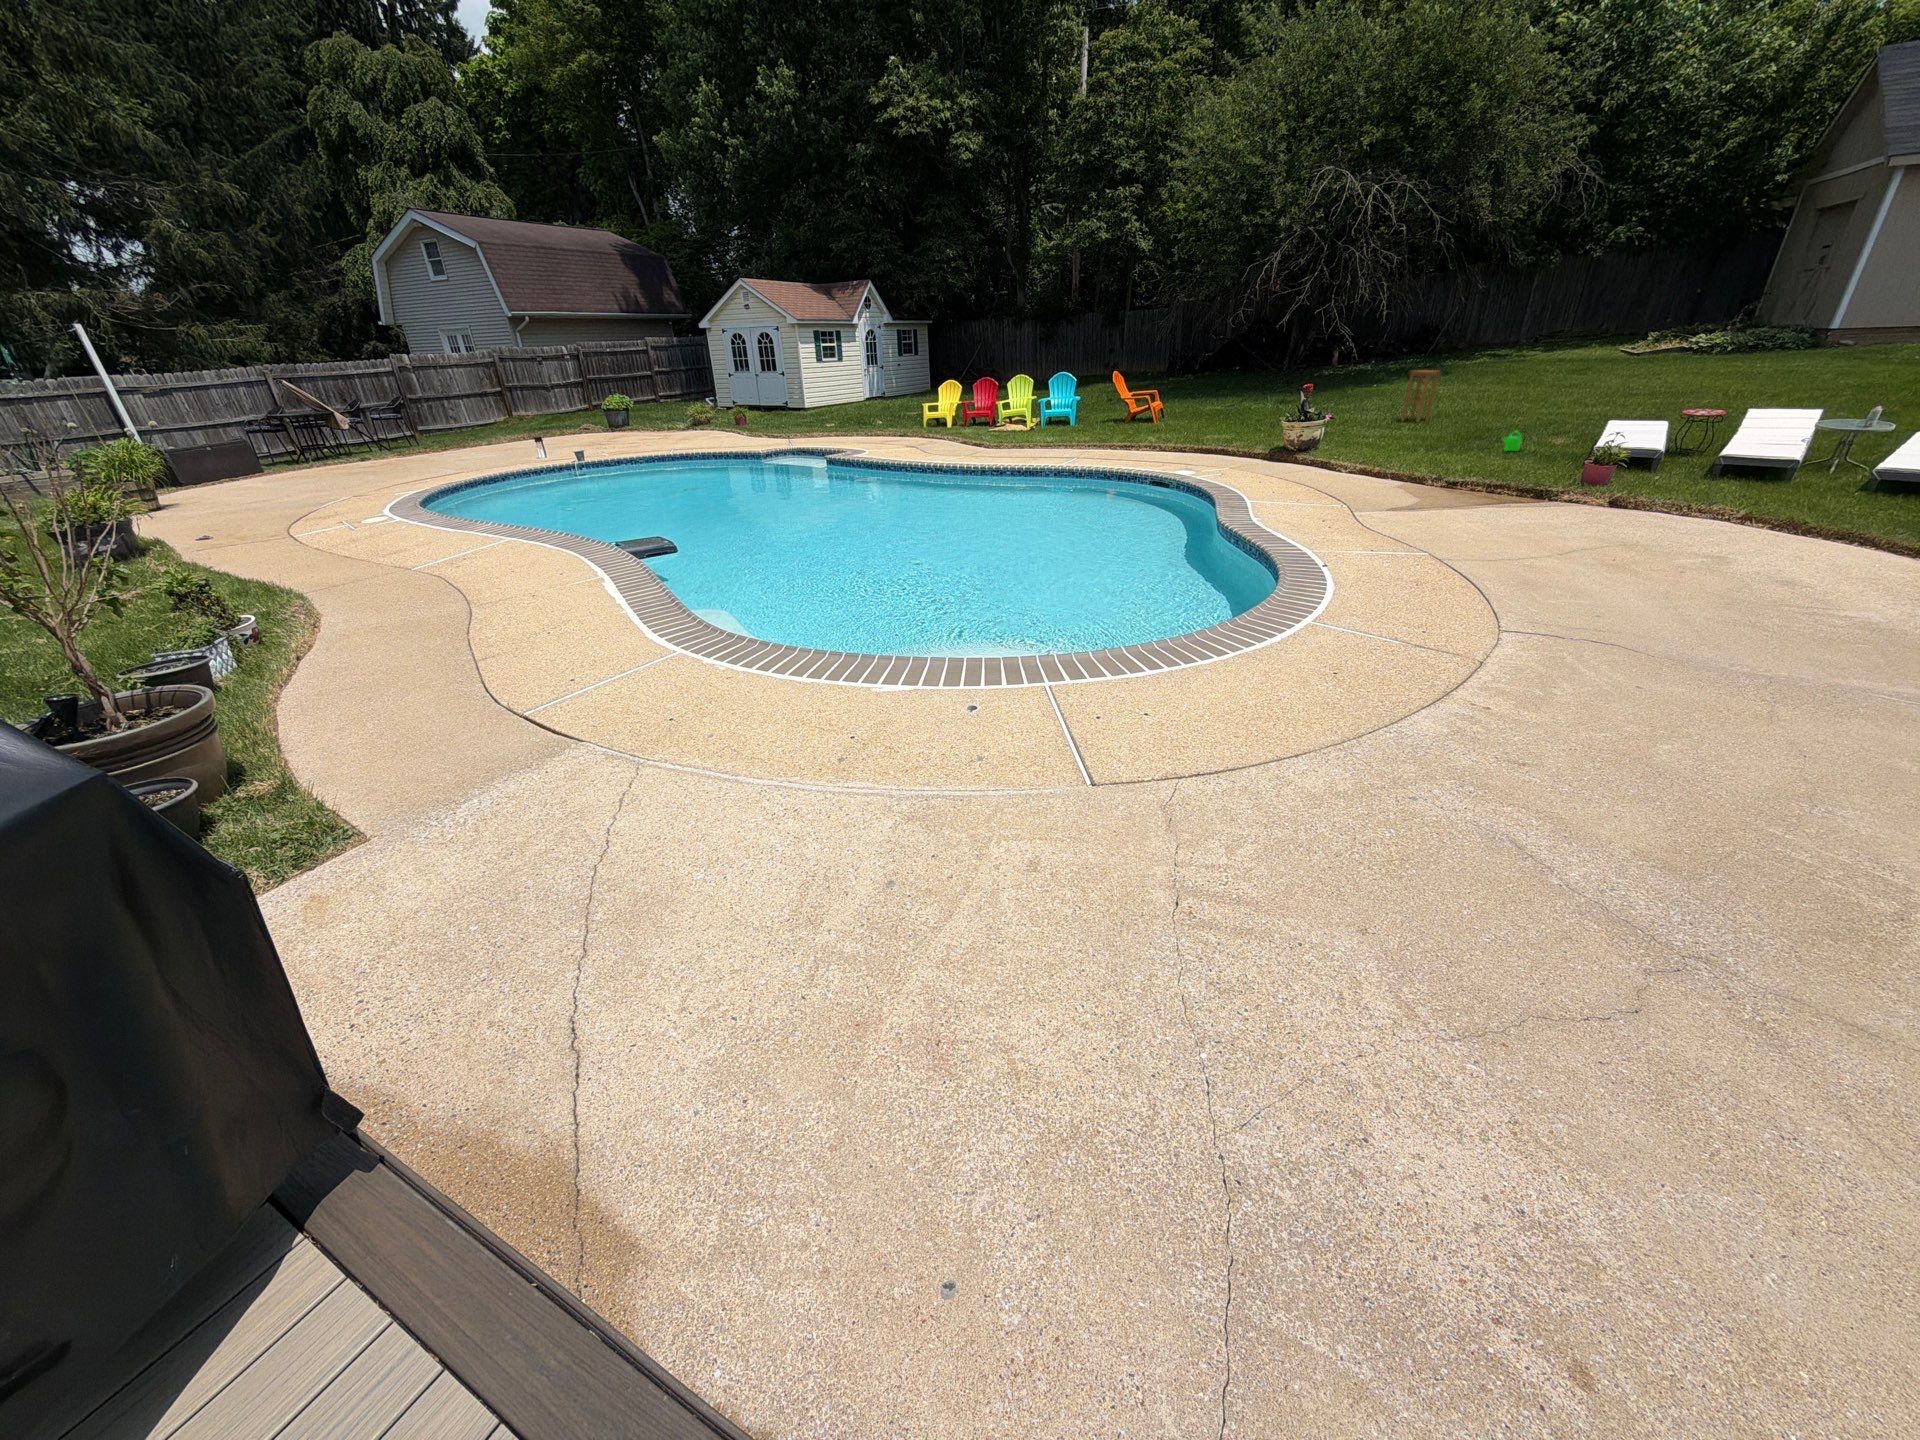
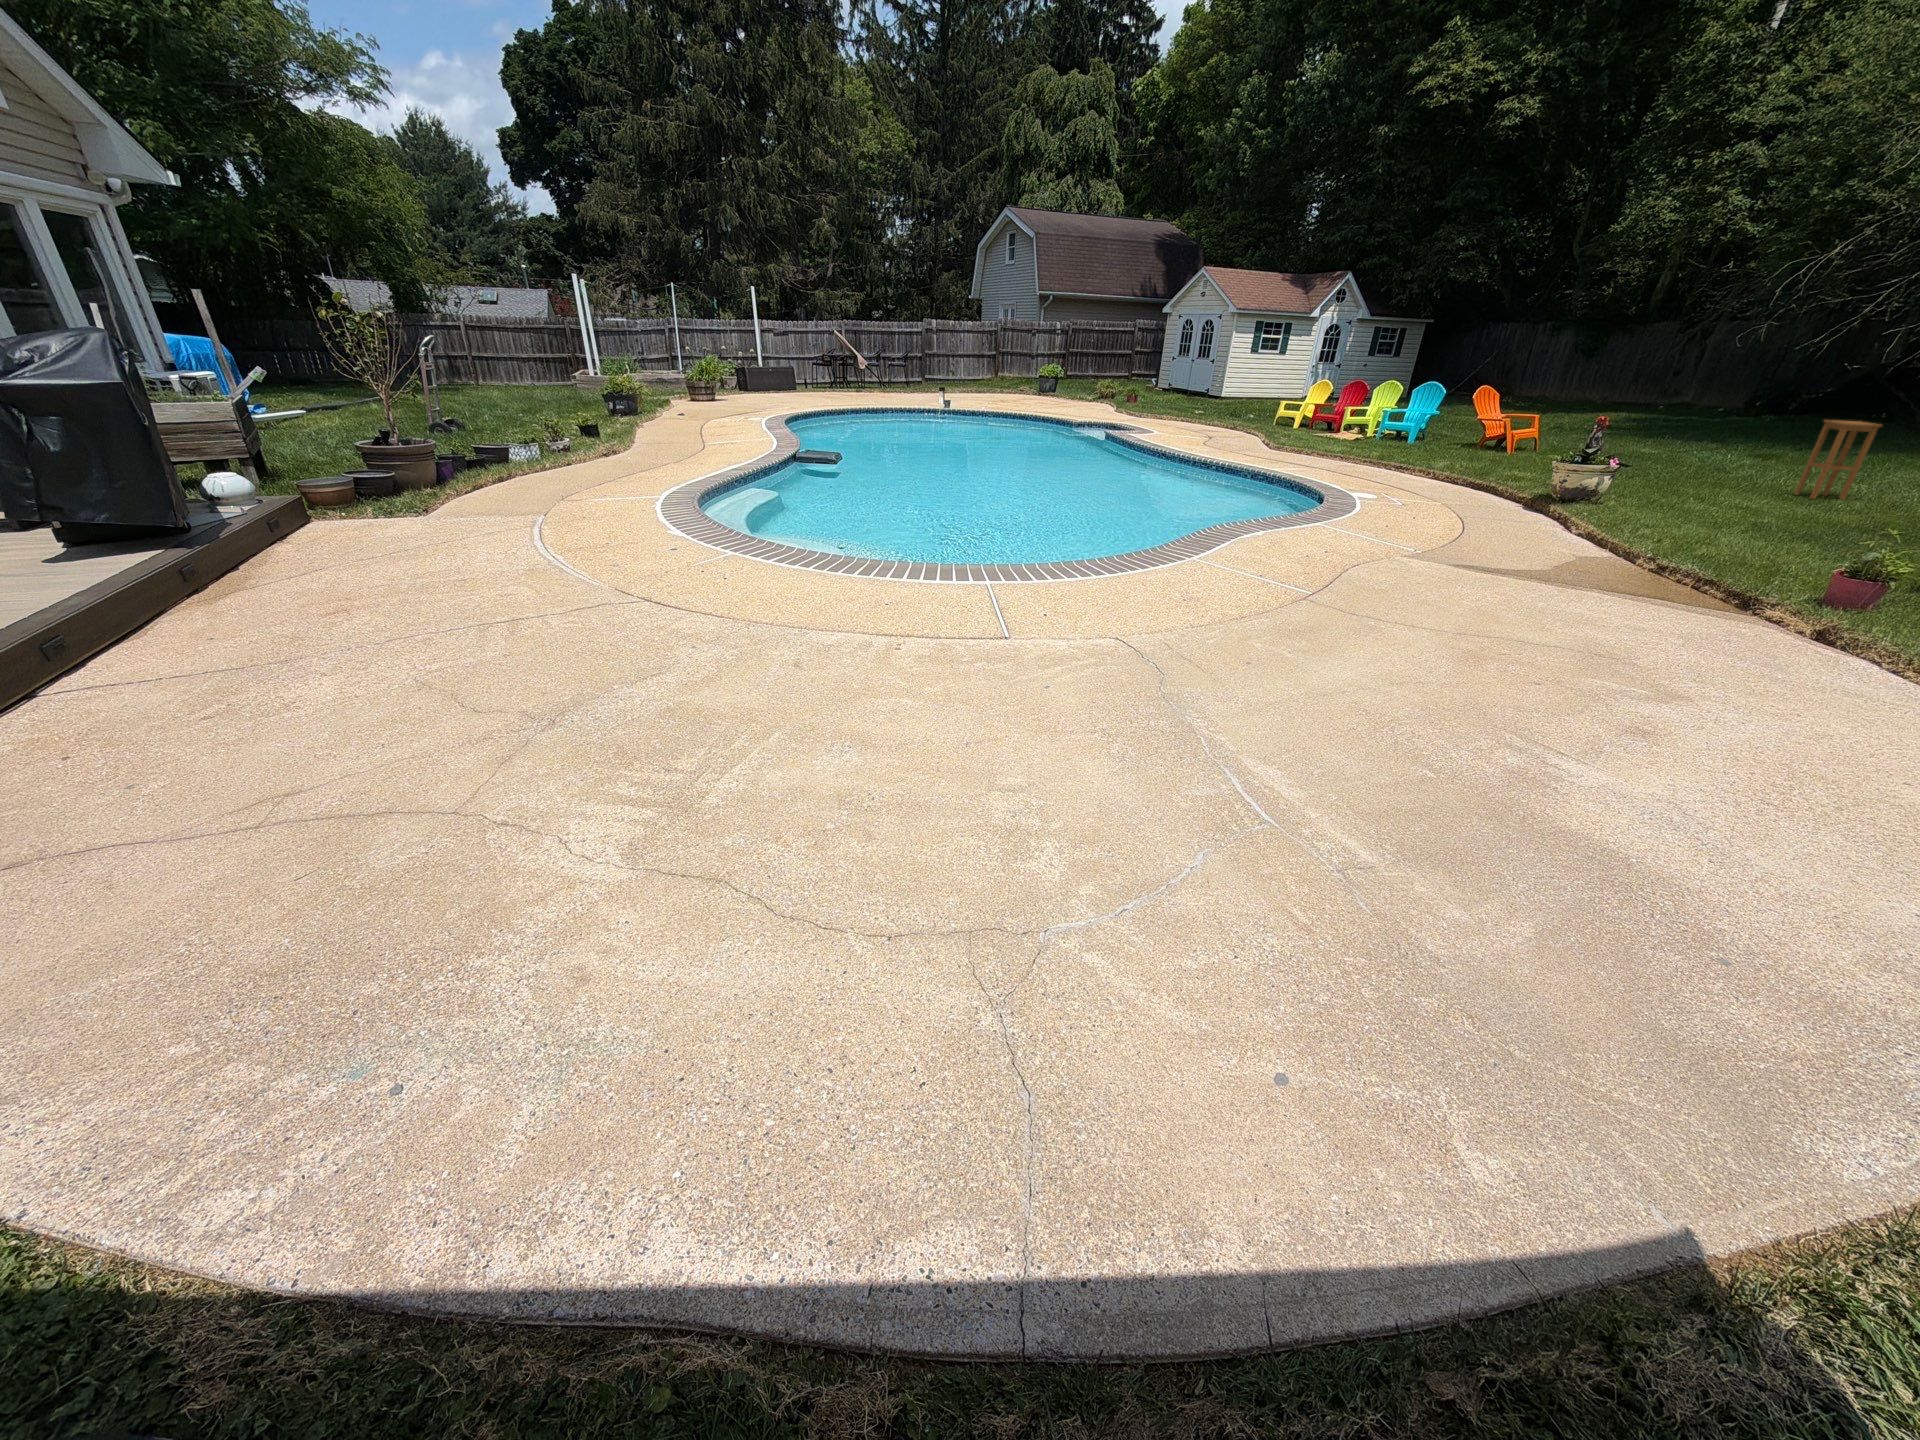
watering can: present [1503,430,1522,451] -> none [1758,511,1809,543]

